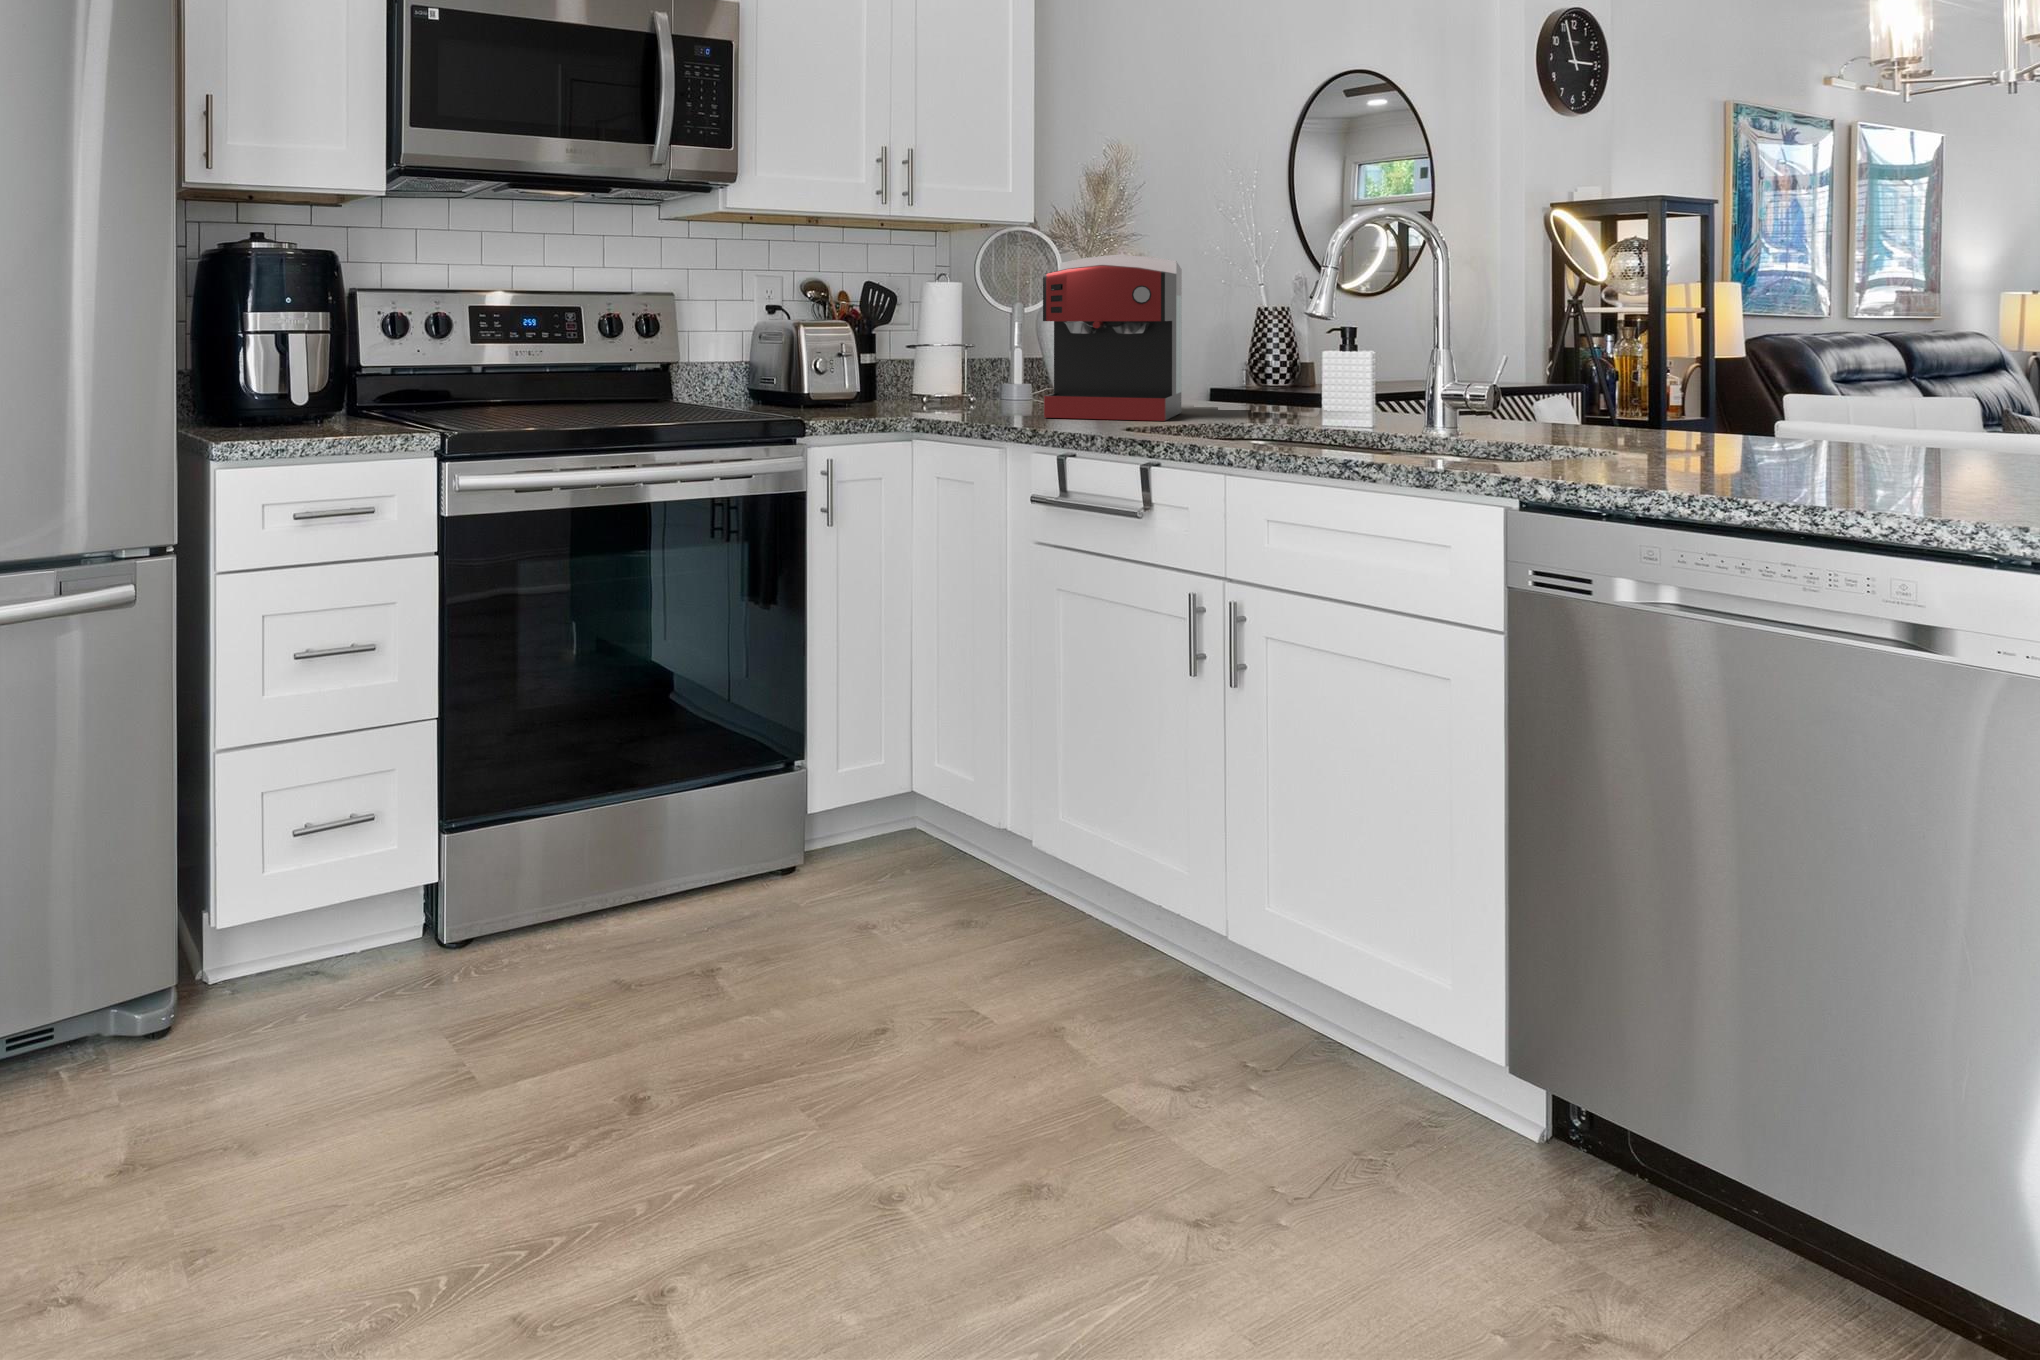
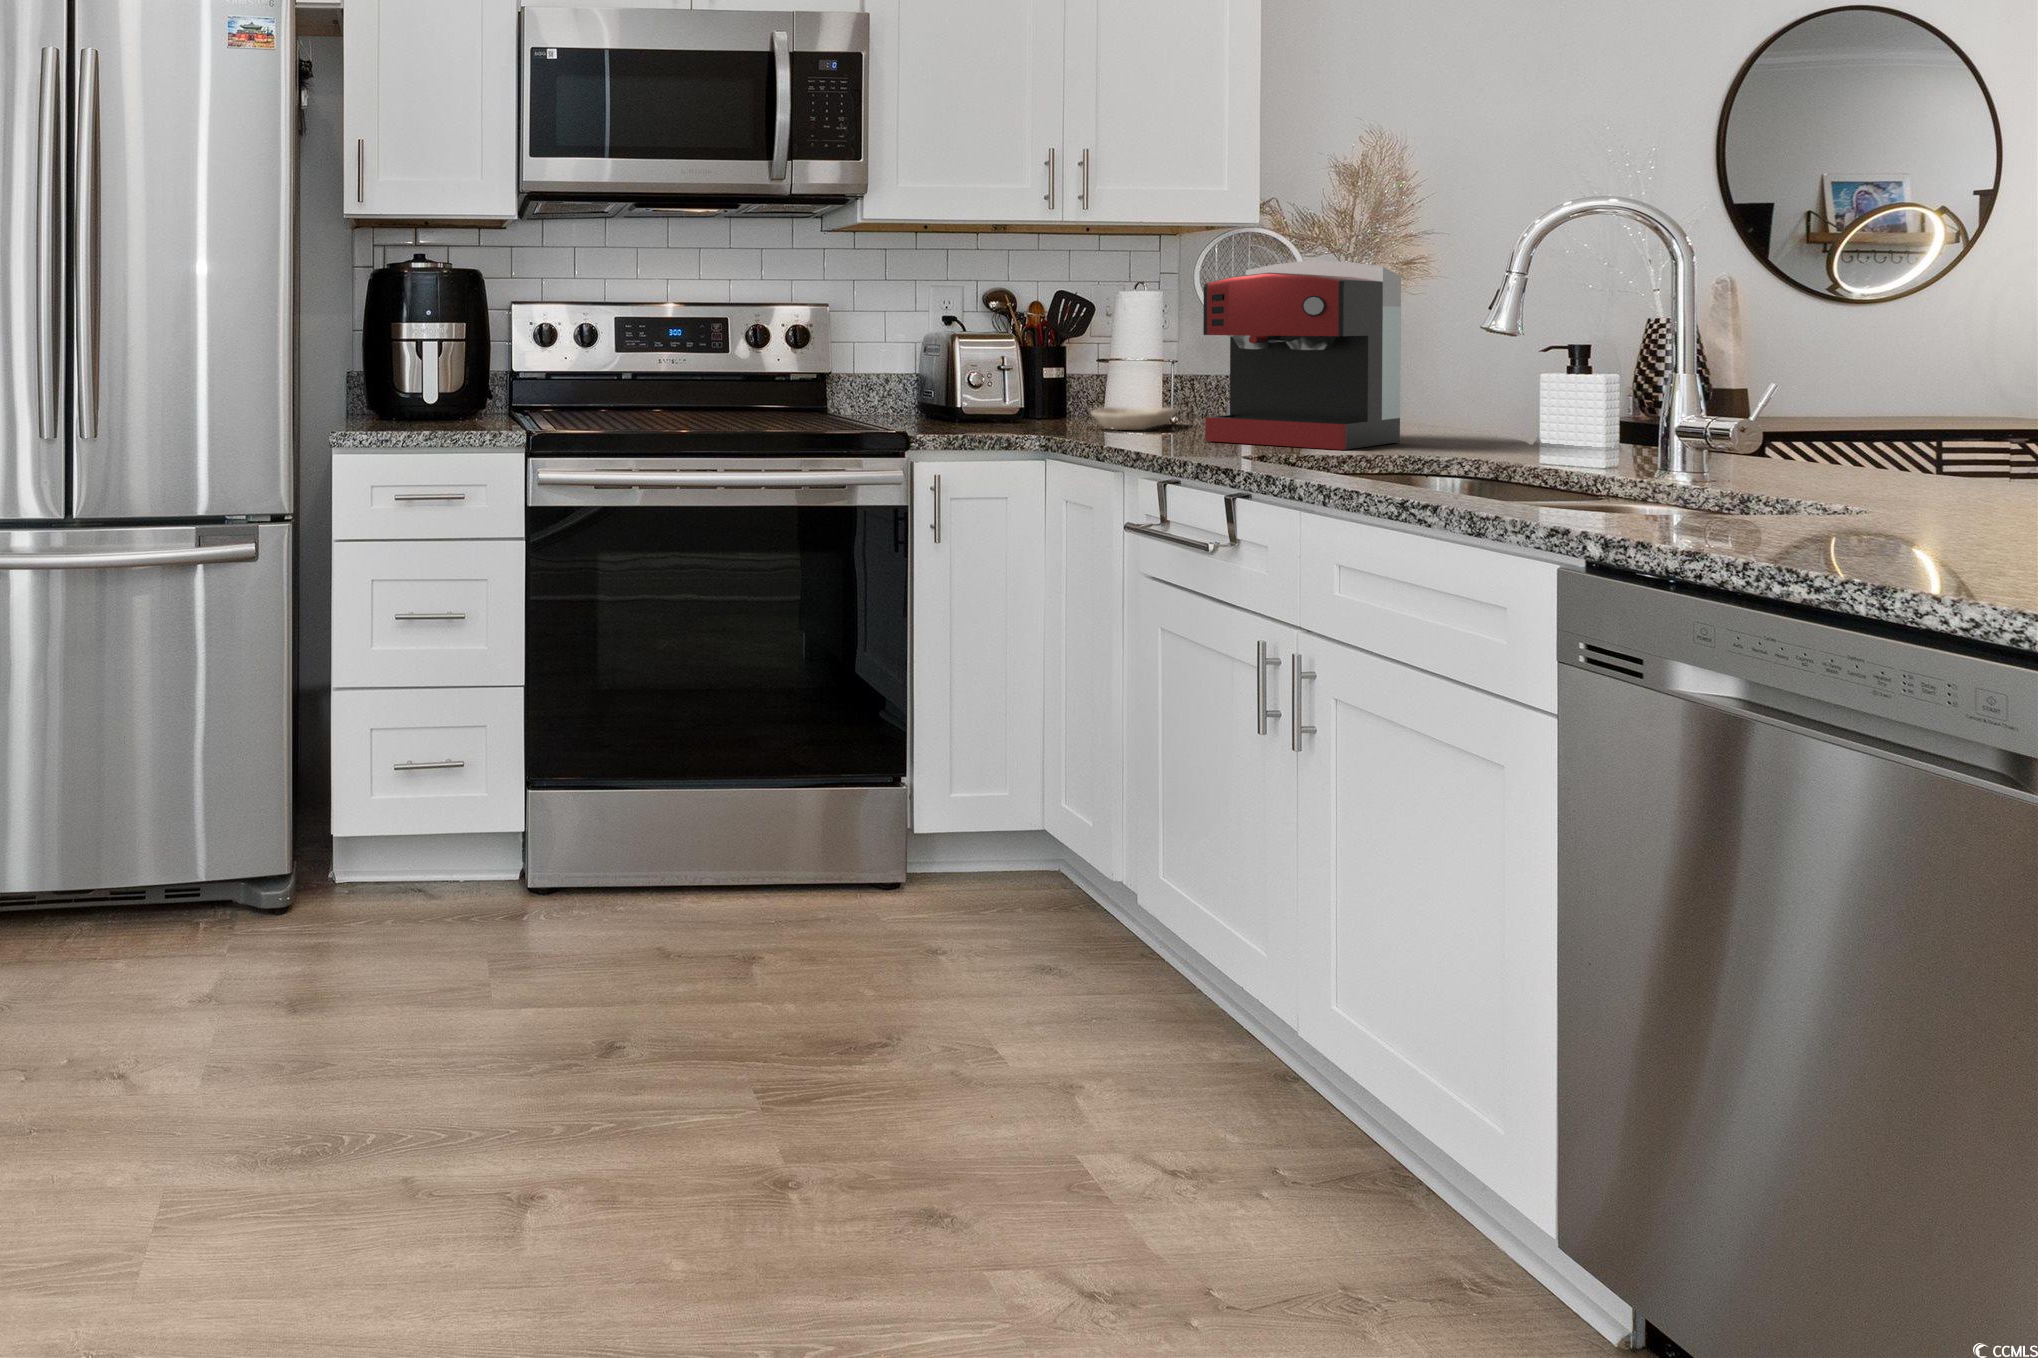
tray: none [918,389,981,410] -> present [1091,407,1177,430]

